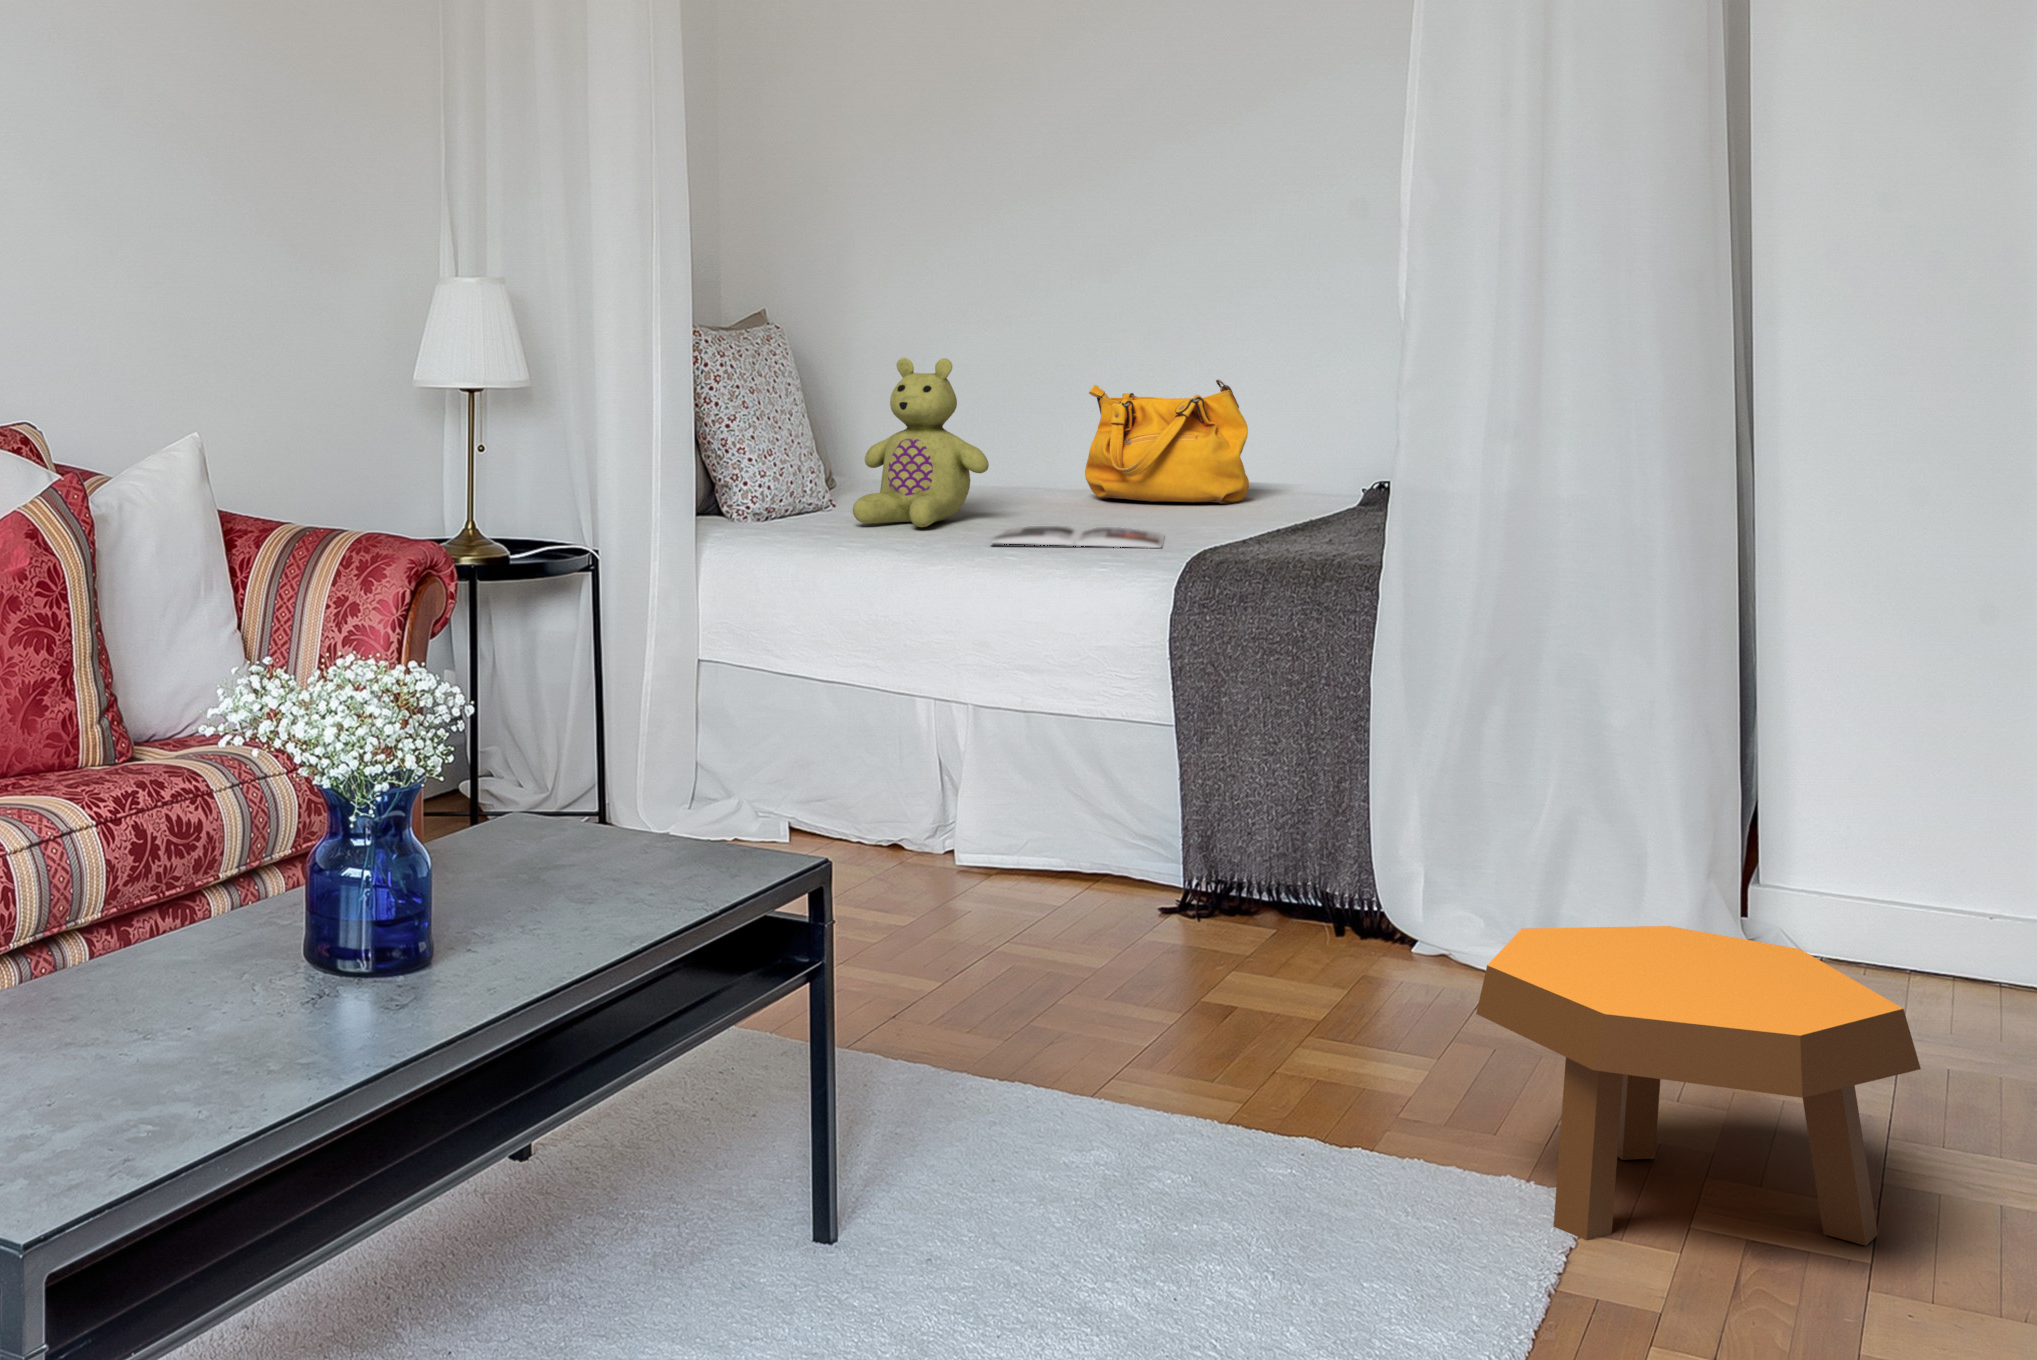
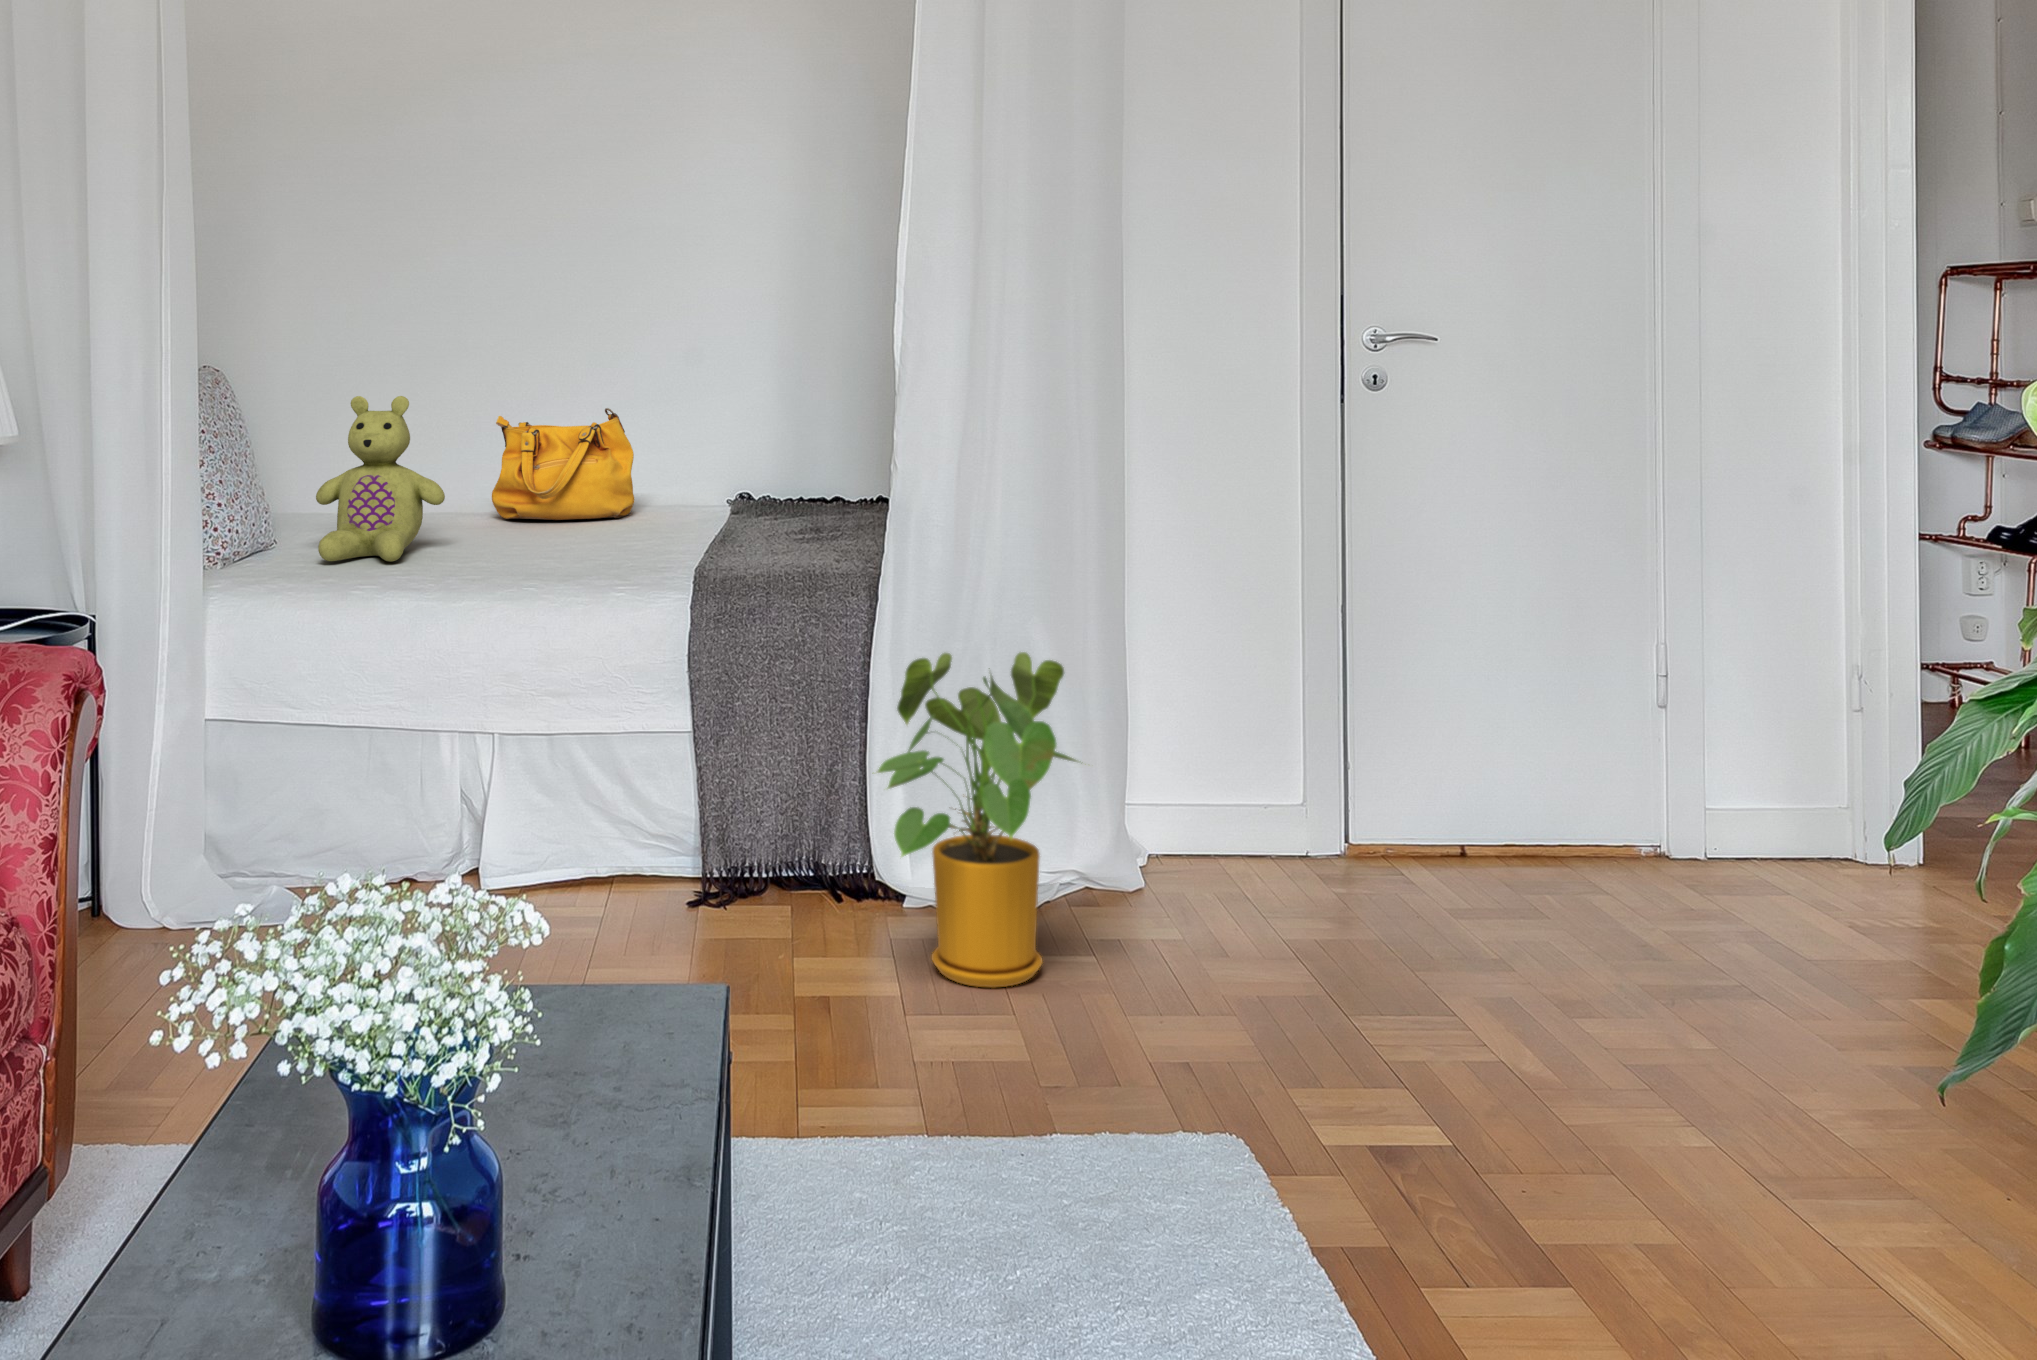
magazine: present [991,525,1164,548] -> none [472,549,638,575]
house plant: none [1273,657,1585,1032] -> present [877,652,1077,988]
footstool: present [1476,926,1921,1246] -> none [1154,873,1487,1182]

